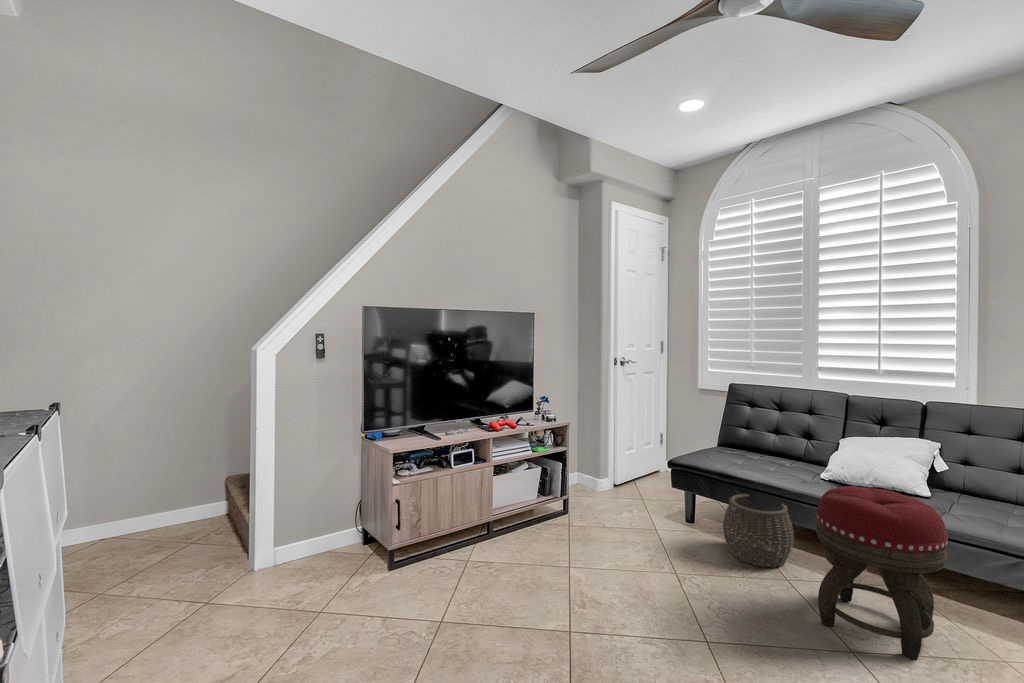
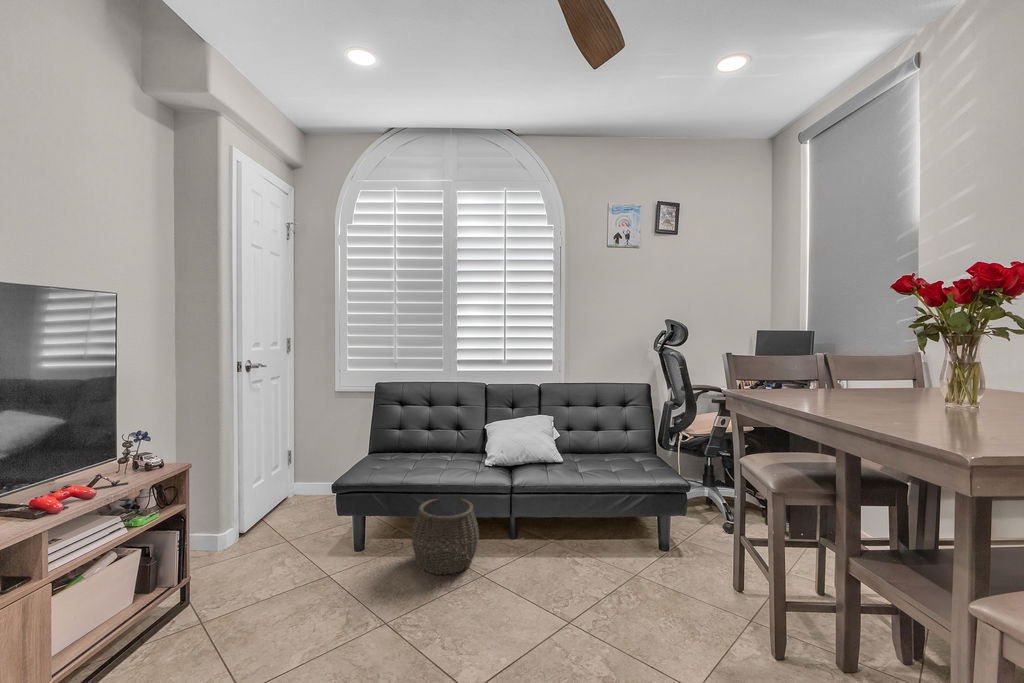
footstool: present [816,486,948,660] -> none [520,466,614,610]

